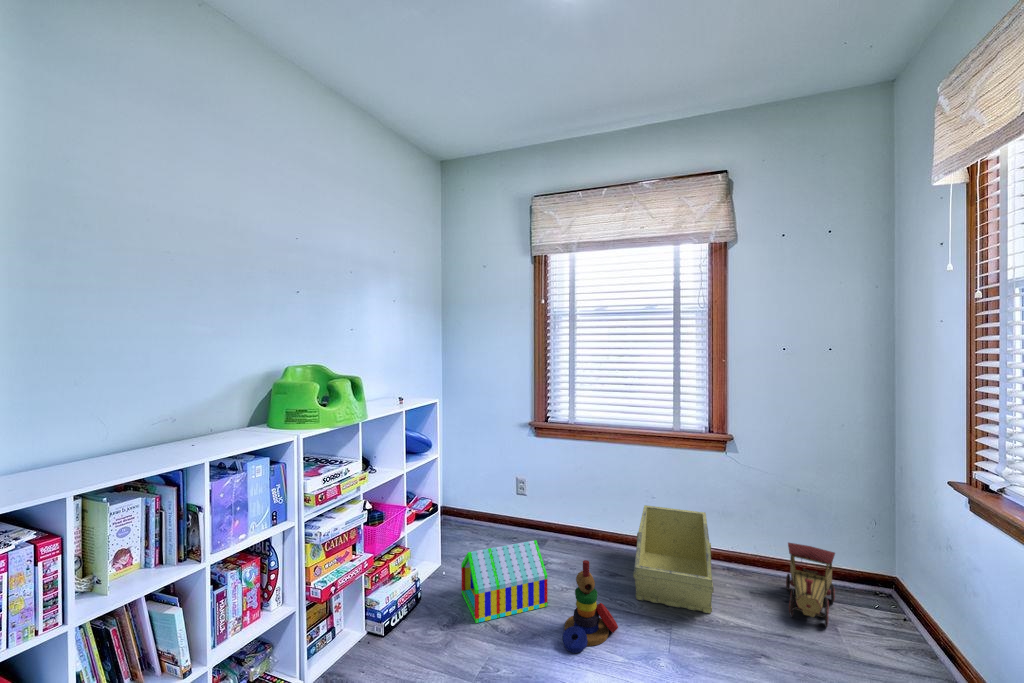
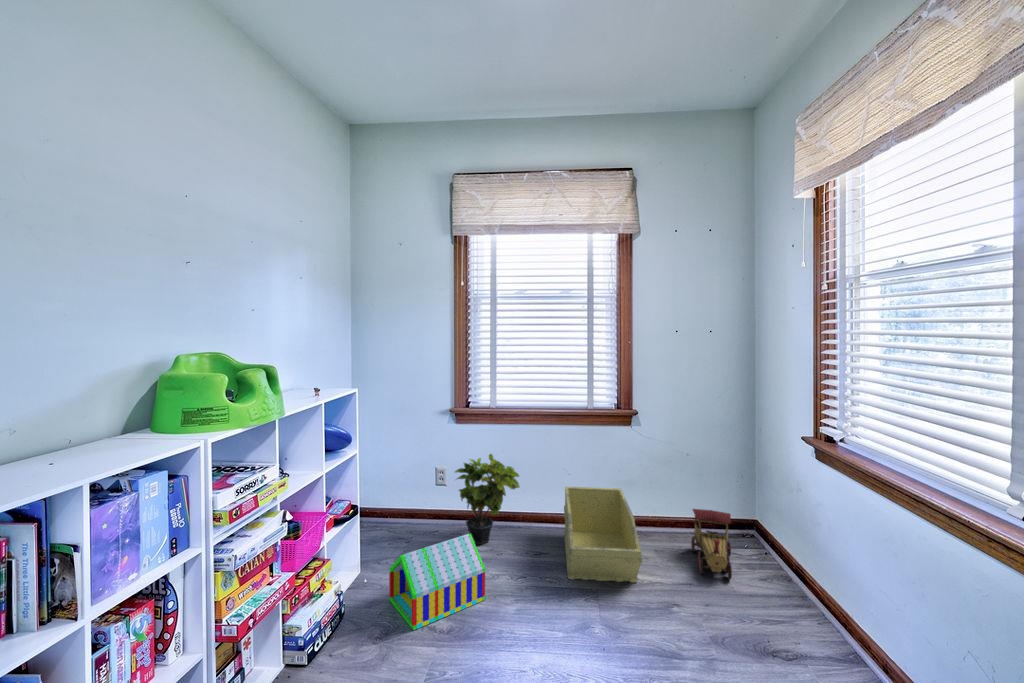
potted plant: none [531,466,596,554] -> present [455,454,520,544]
stacking toy: present [563,560,618,653] -> none [508,548,560,643]

